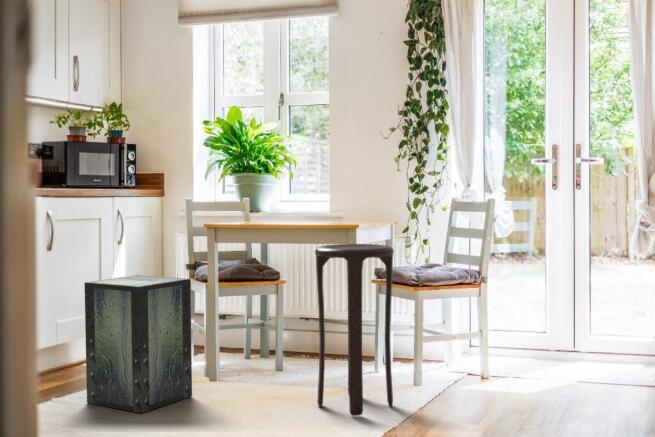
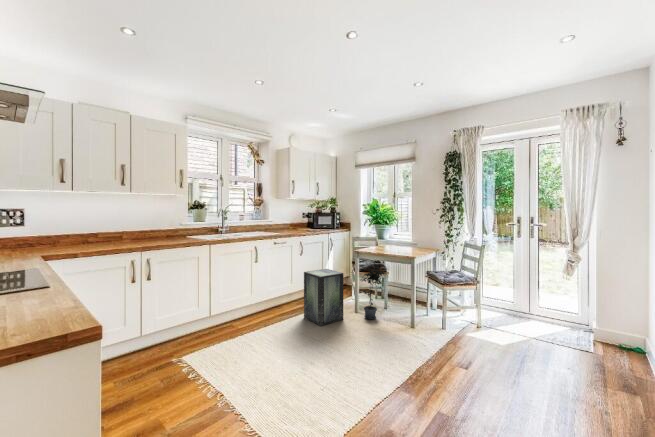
stool: present [315,244,394,416] -> none [391,264,426,341]
potted plant: none [225,250,301,389] -> present [360,264,386,319]

